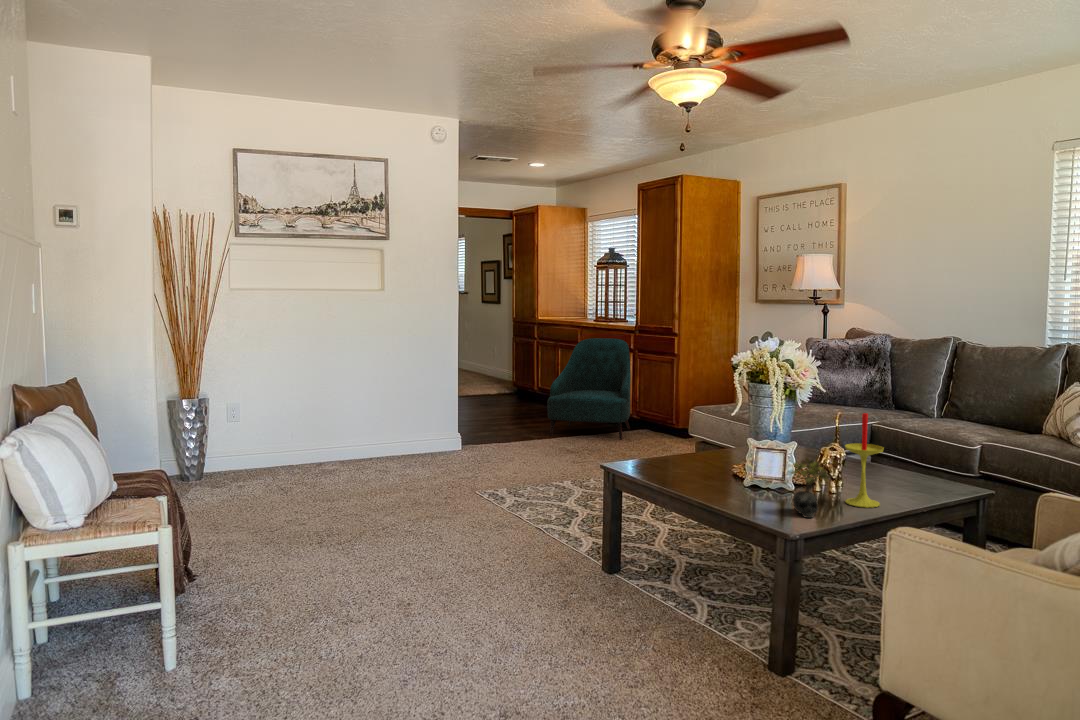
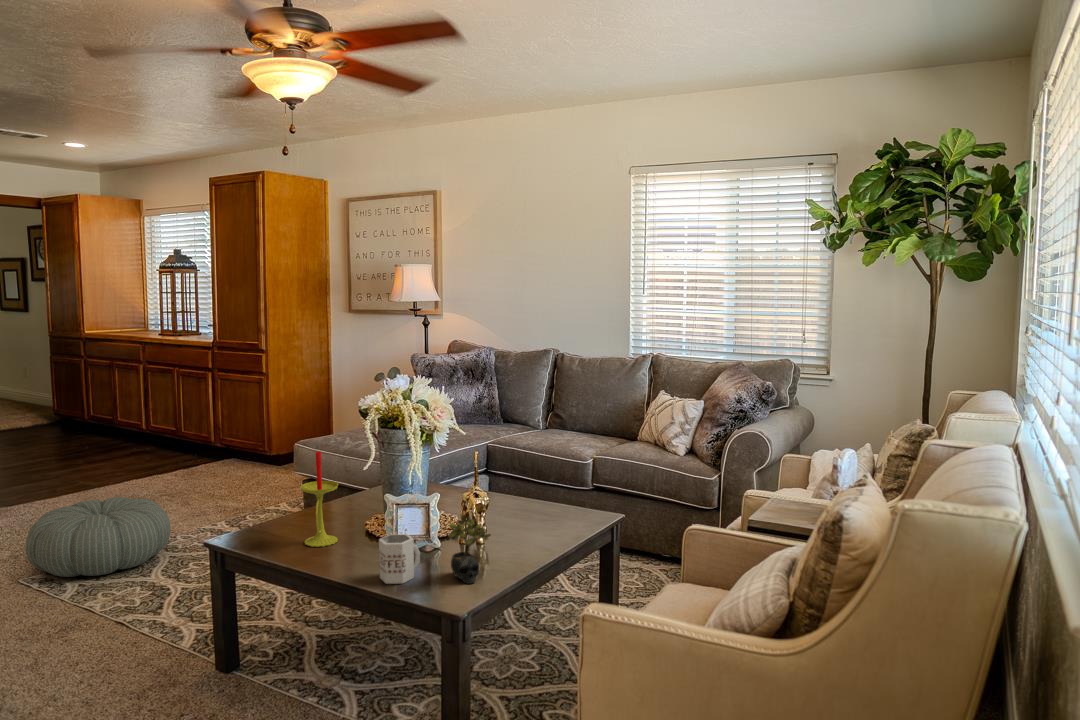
armchair: present [547,338,631,440] -> none [106,356,215,482]
candle: present [845,413,884,508] -> present [300,452,338,547]
pouf: none [486,439,585,495] -> present [26,497,171,577]
mug: none [729,468,766,509] -> present [379,534,420,584]

